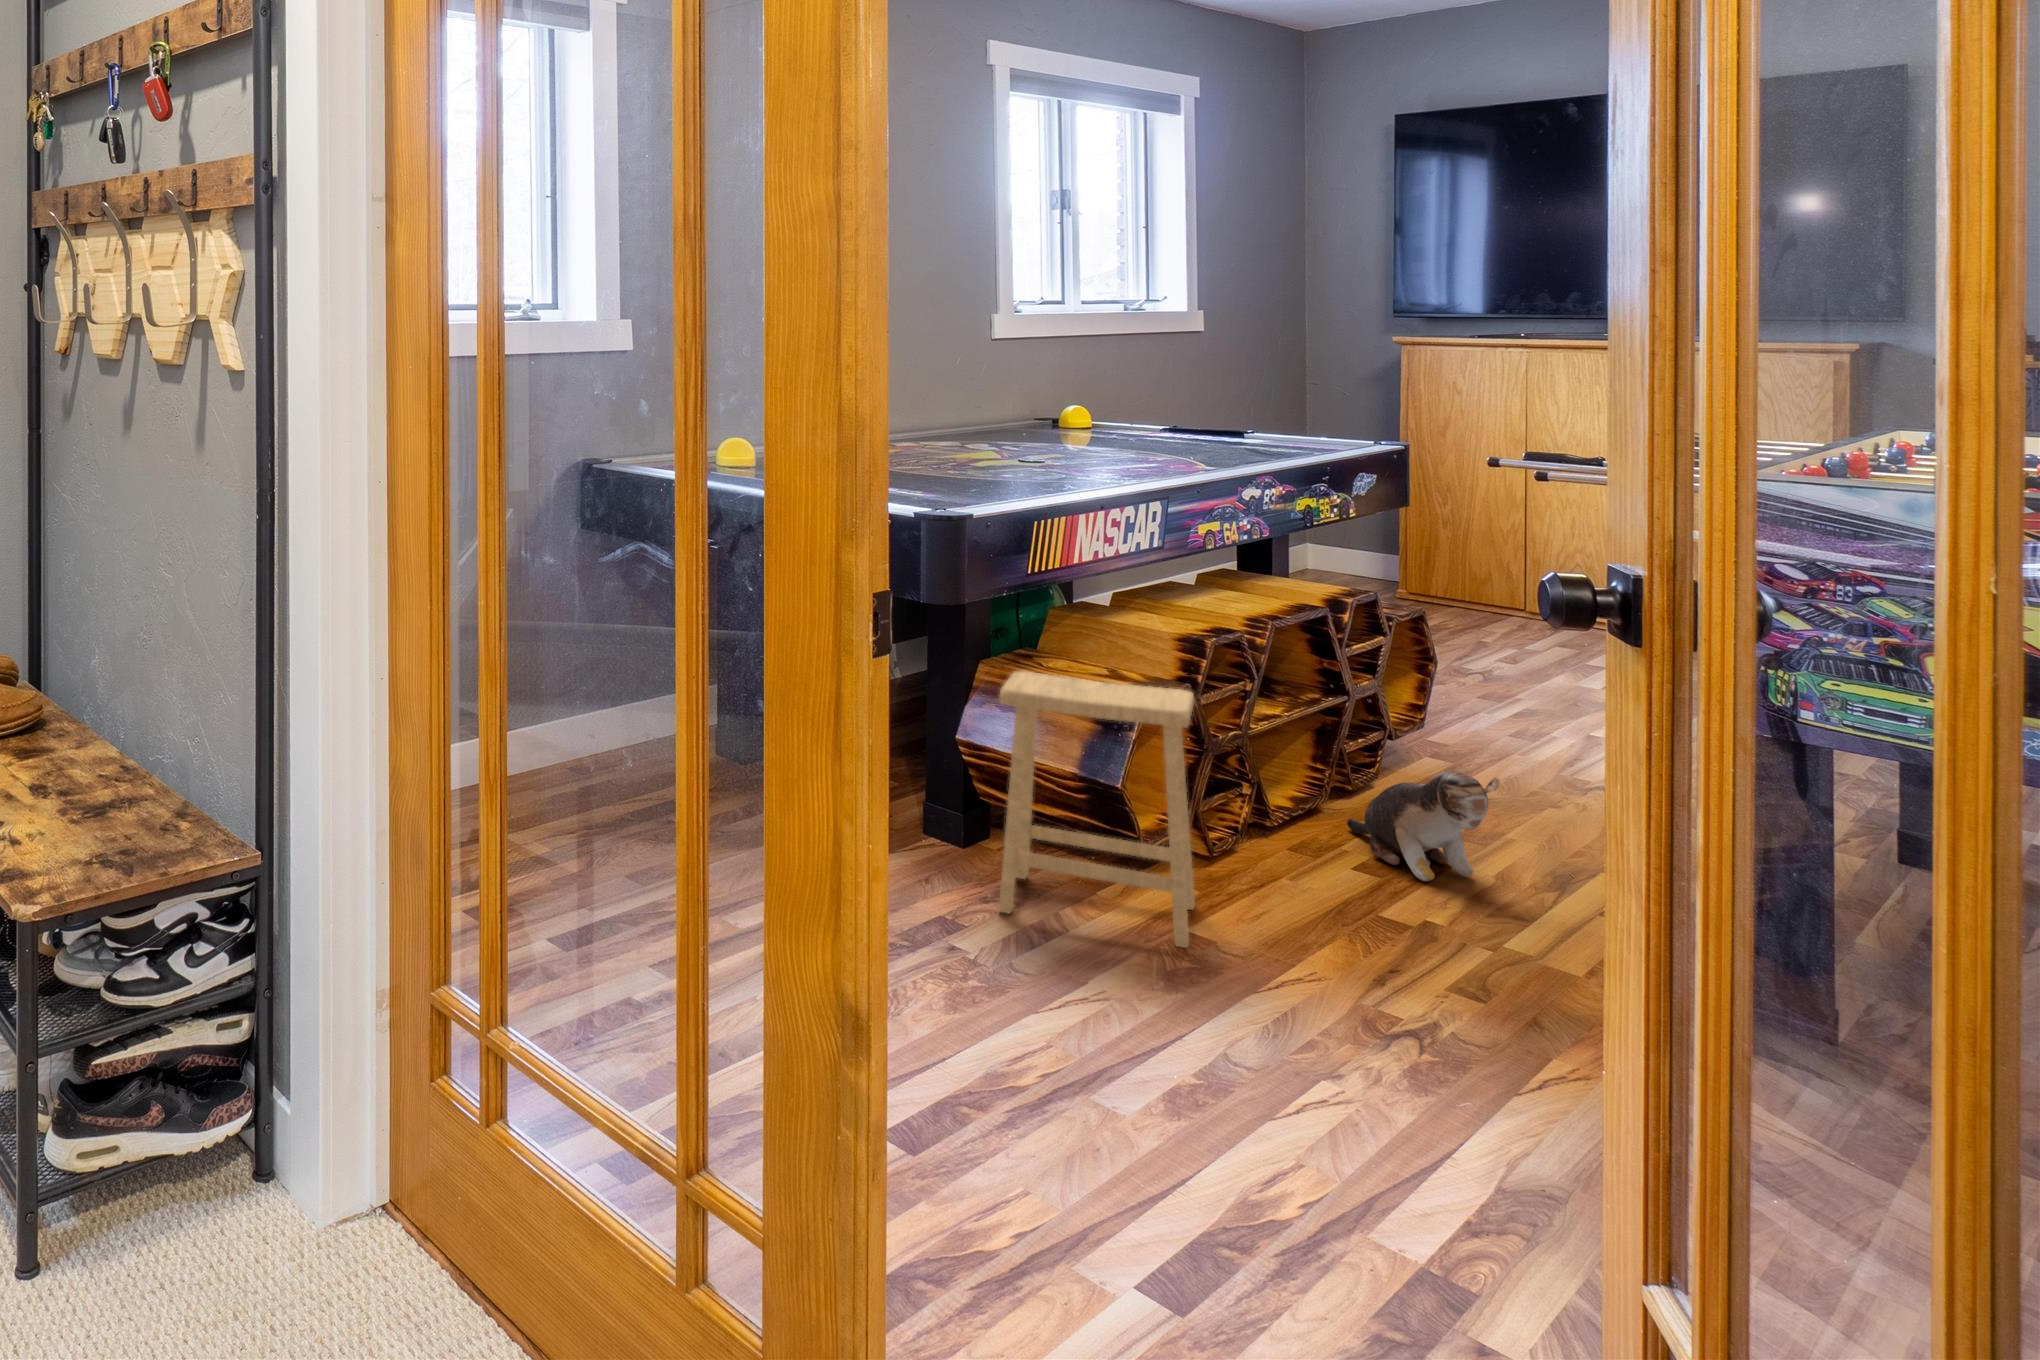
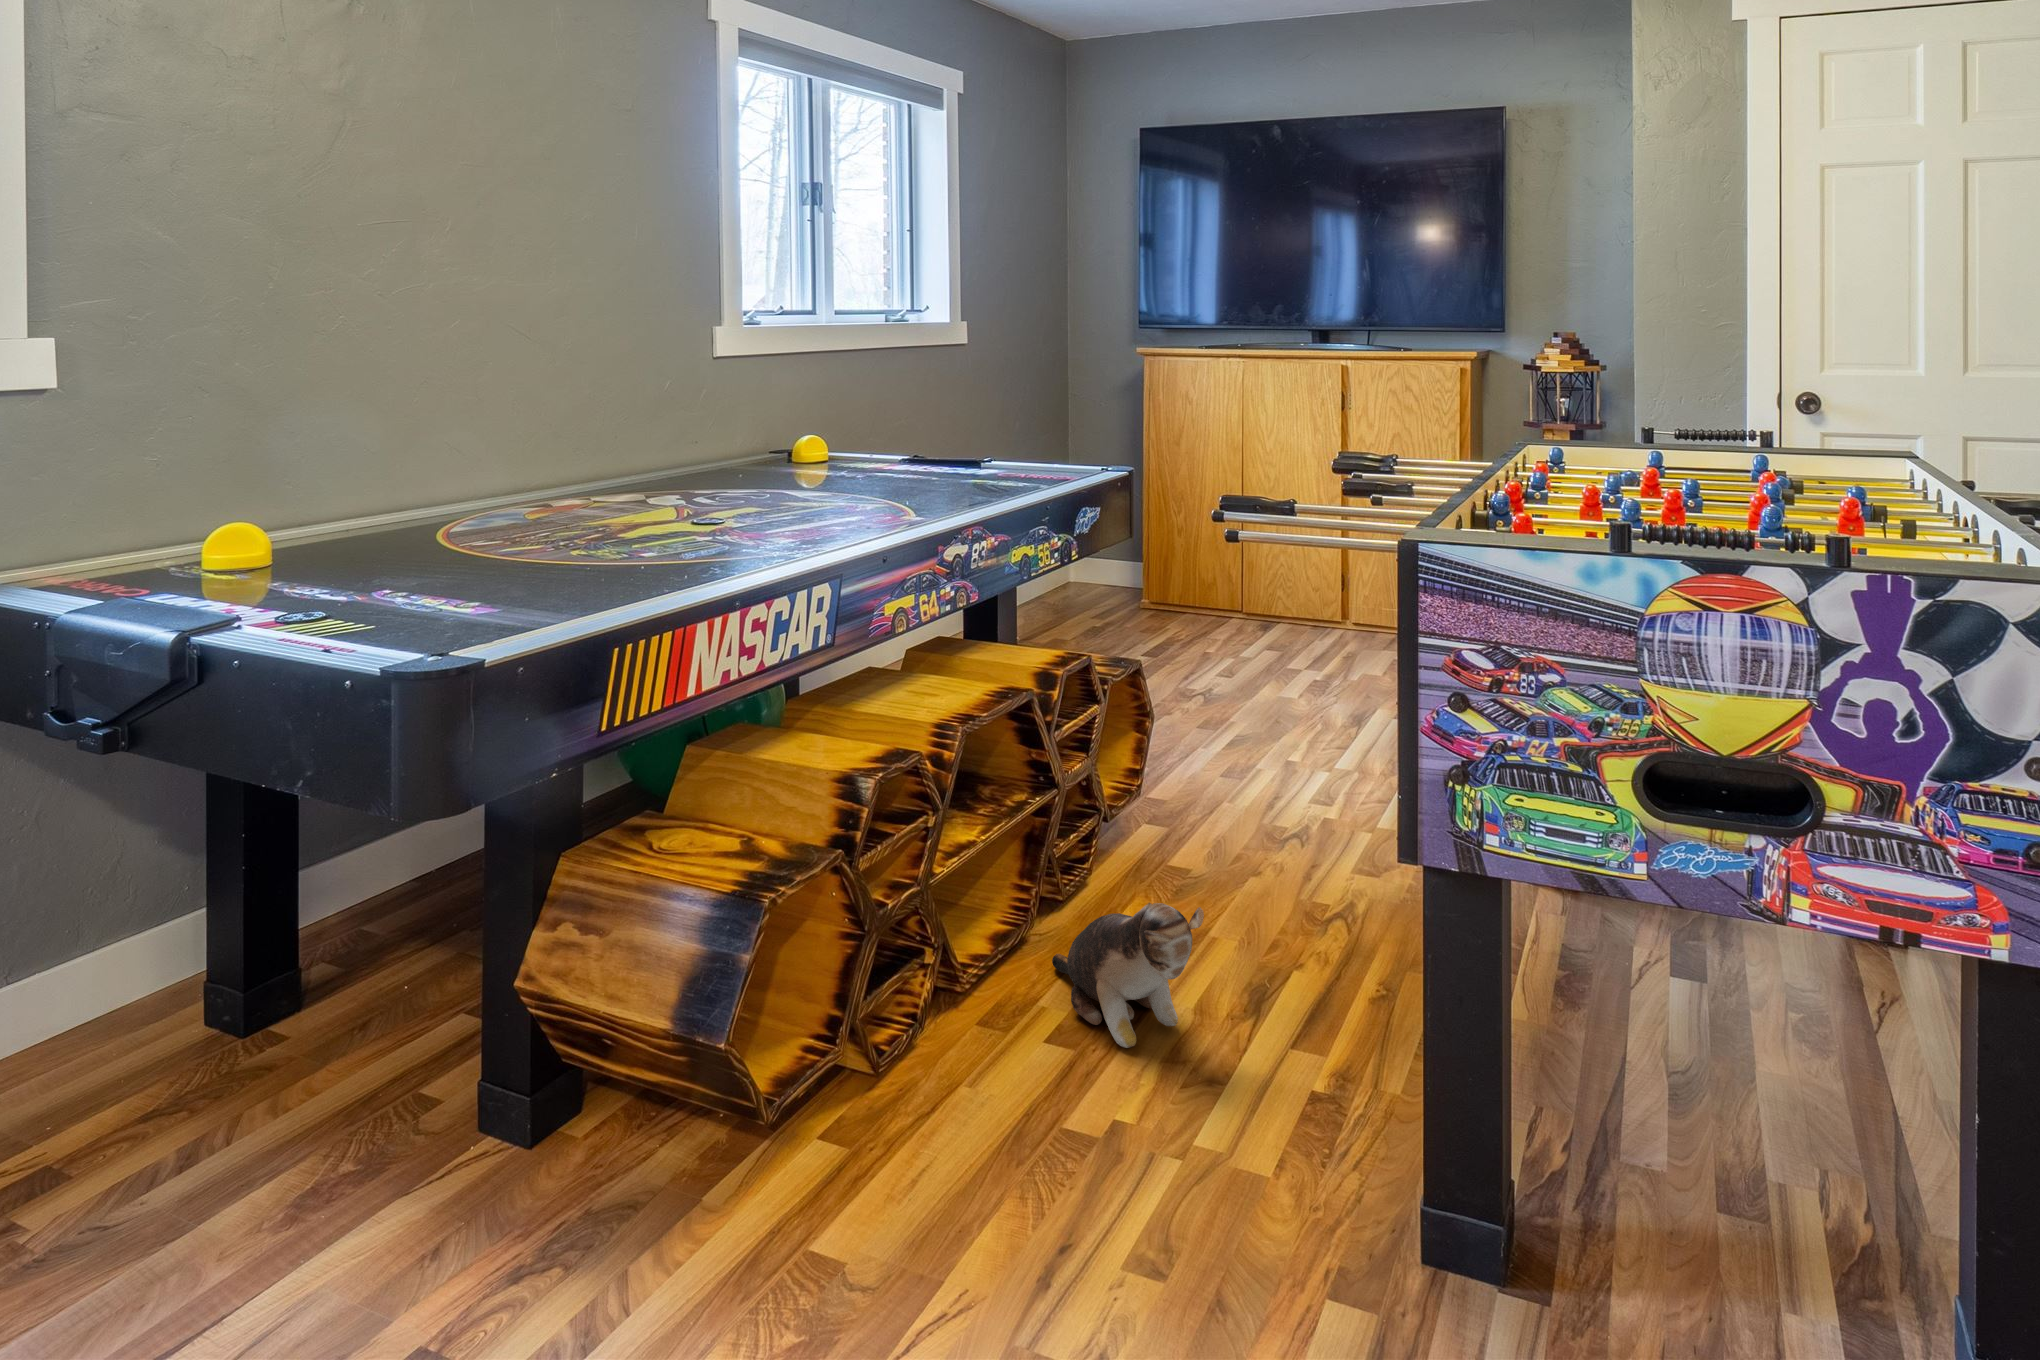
footstool: present [998,671,1195,948] -> none [519,879,836,1307]

